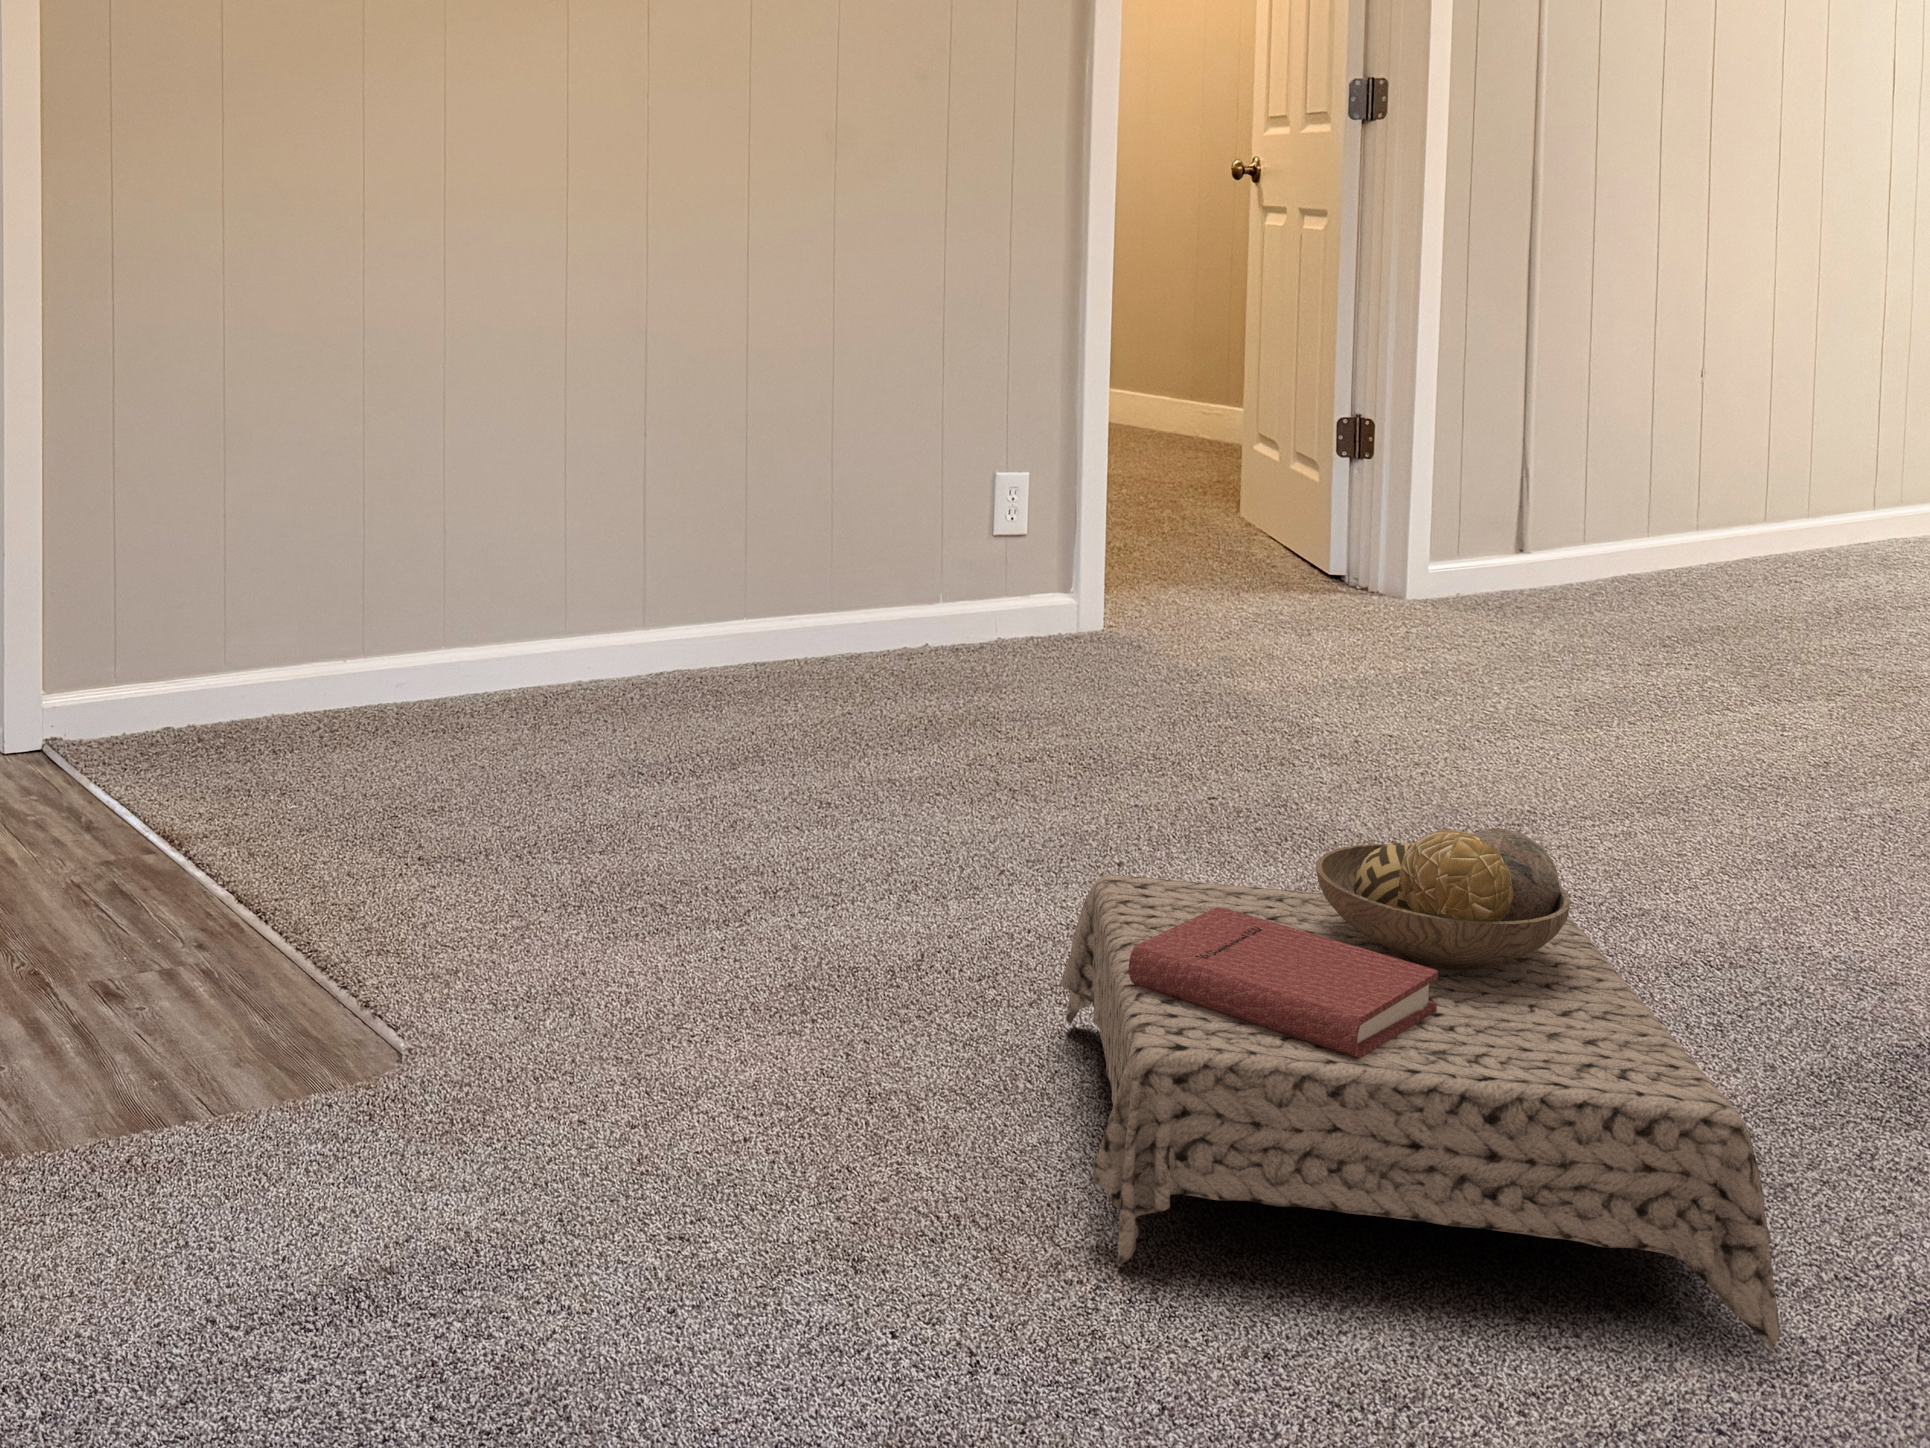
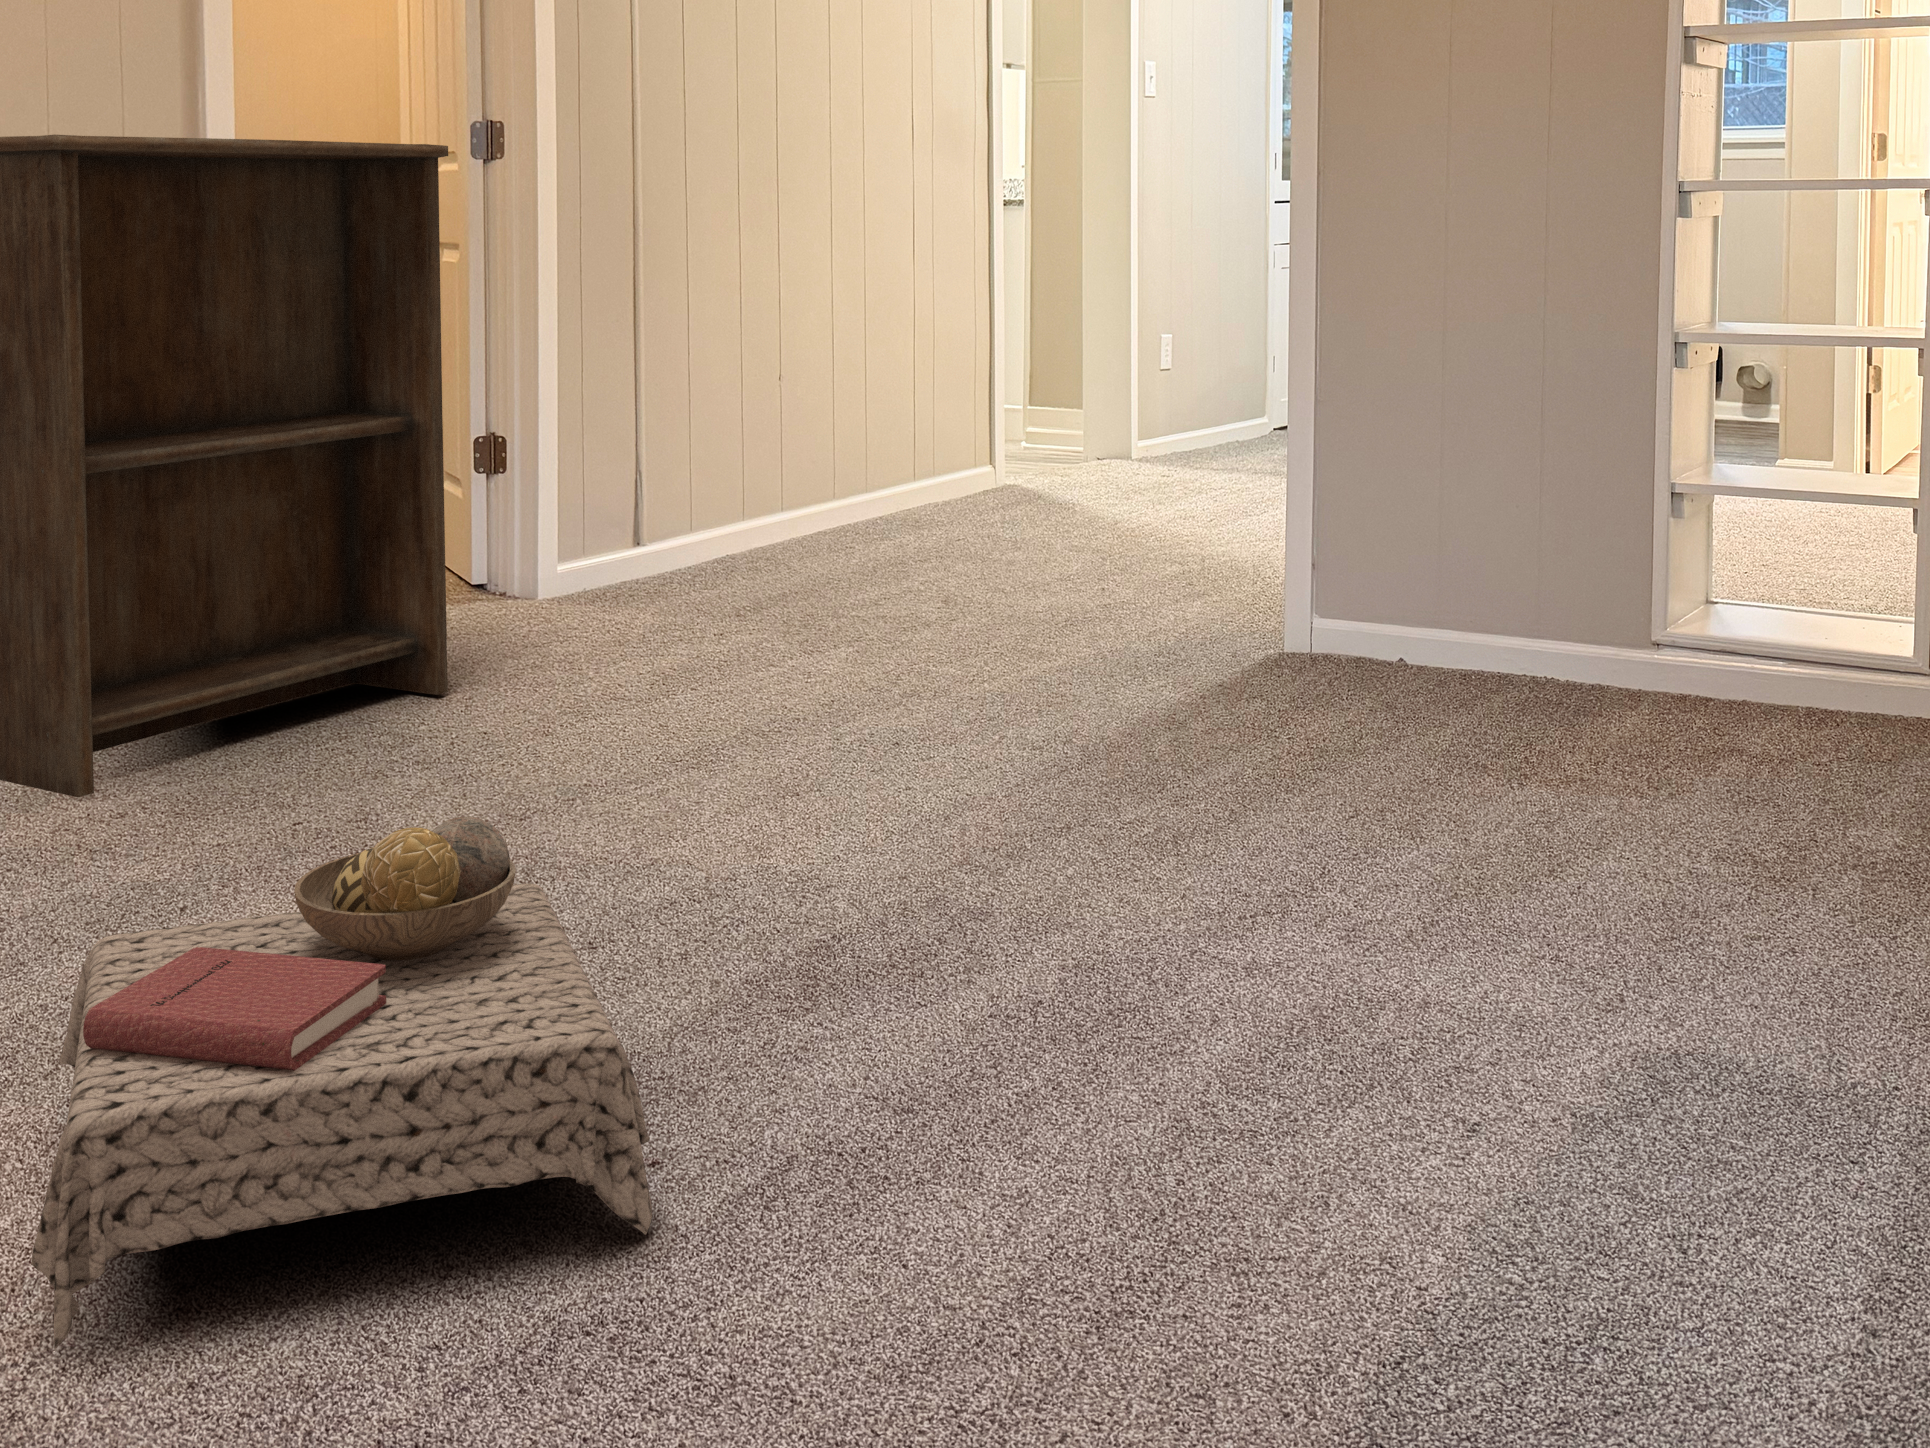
bookshelf: none [891,100,1363,729] -> present [0,135,448,797]

